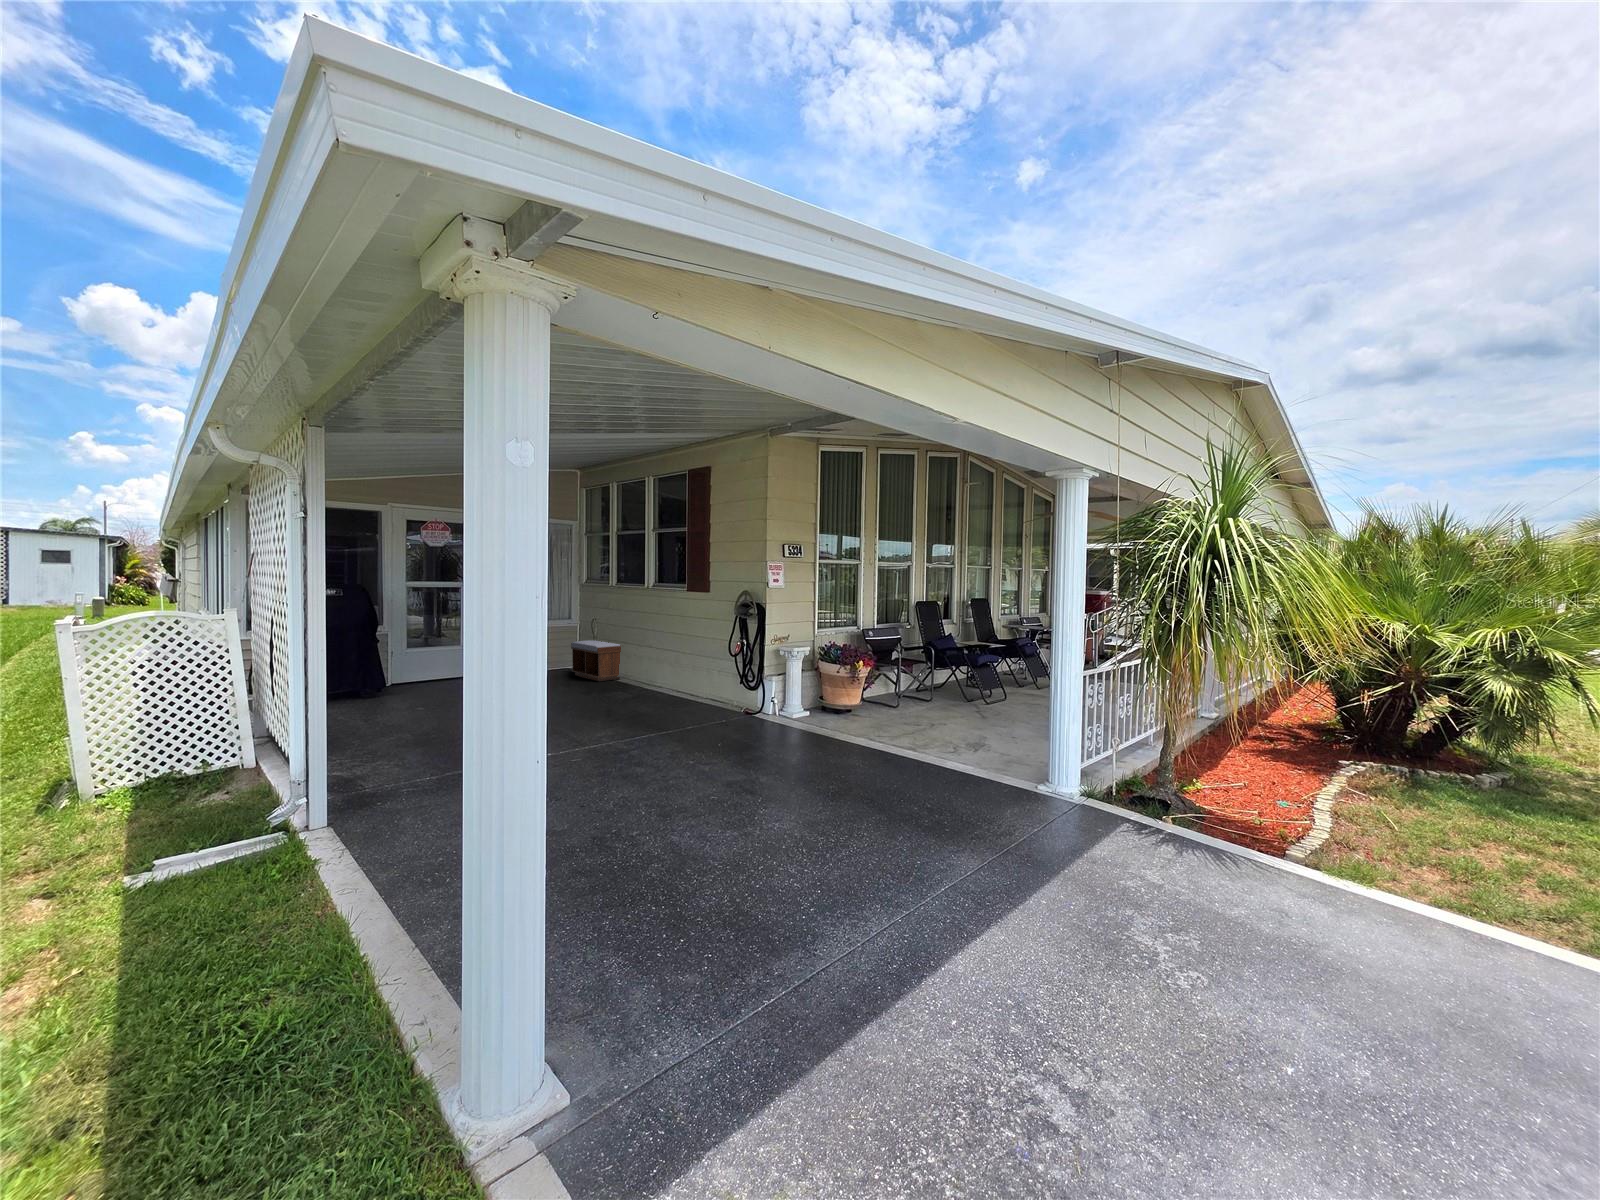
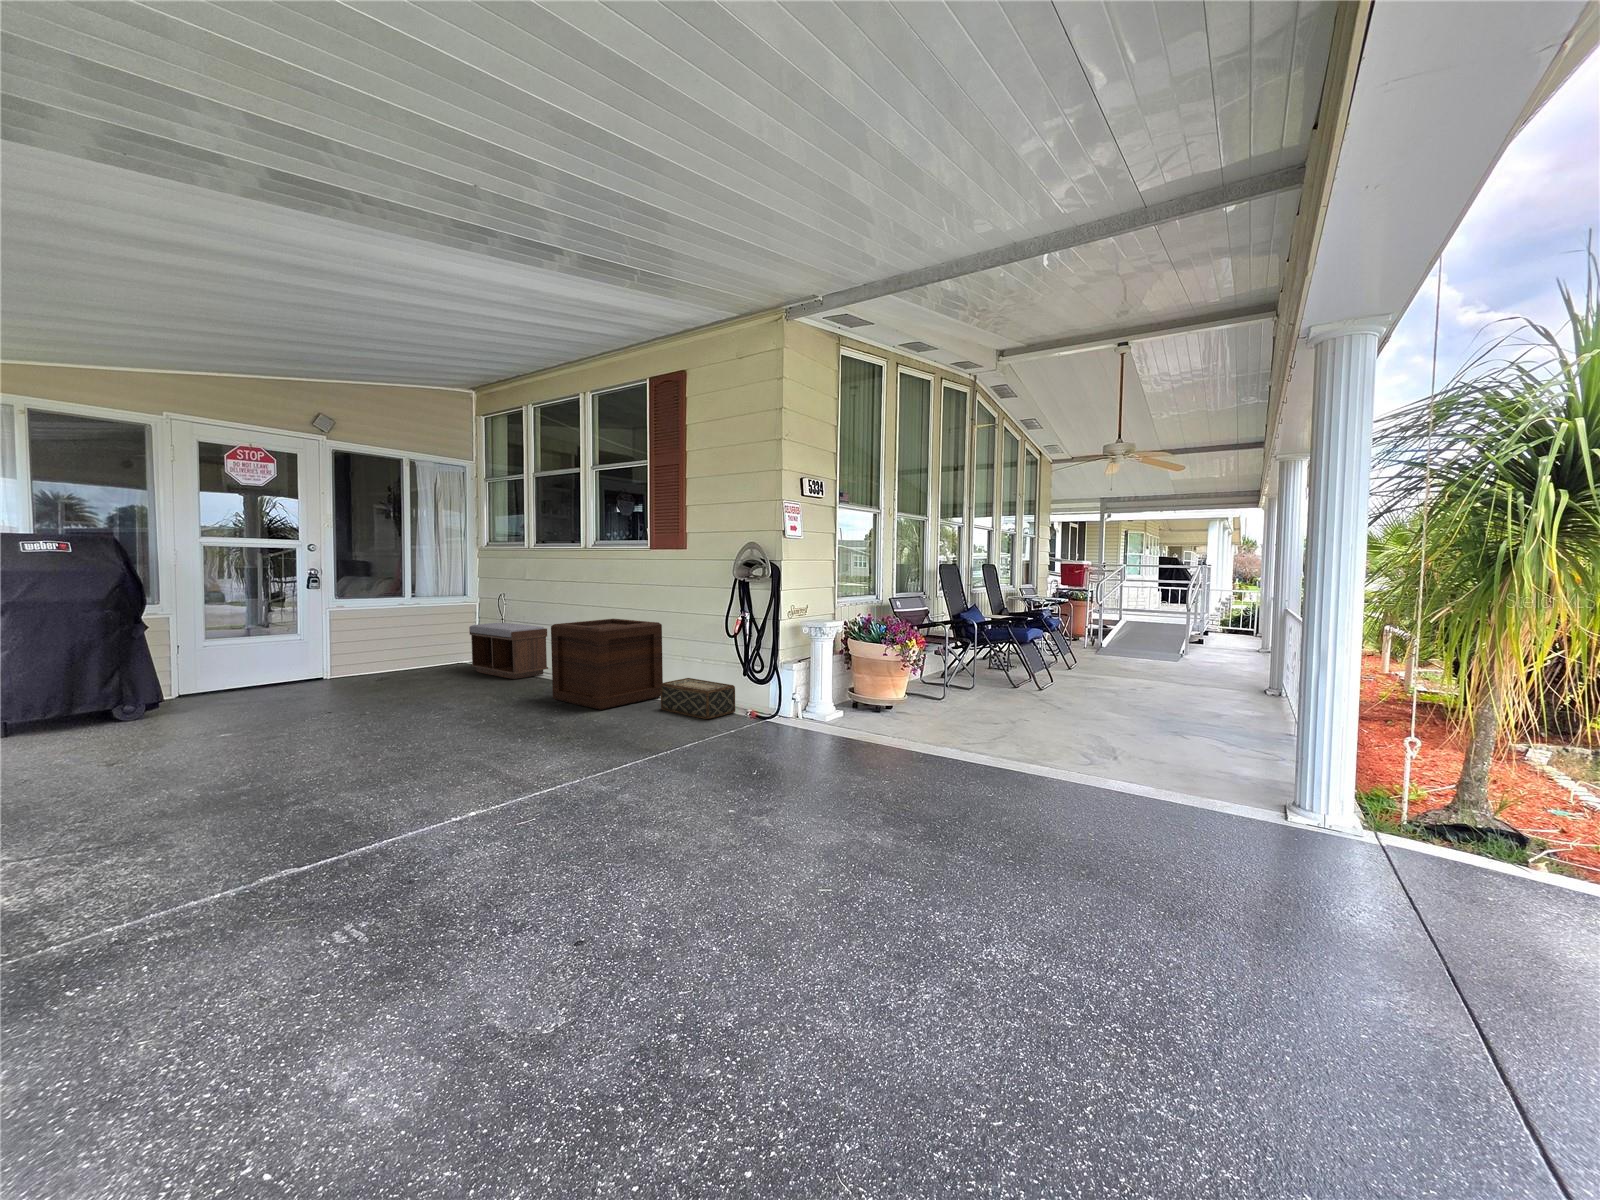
wooden crate: none [619,640,694,704] -> present [551,619,663,710]
woven basket: none [688,684,737,712] -> present [661,678,735,719]

